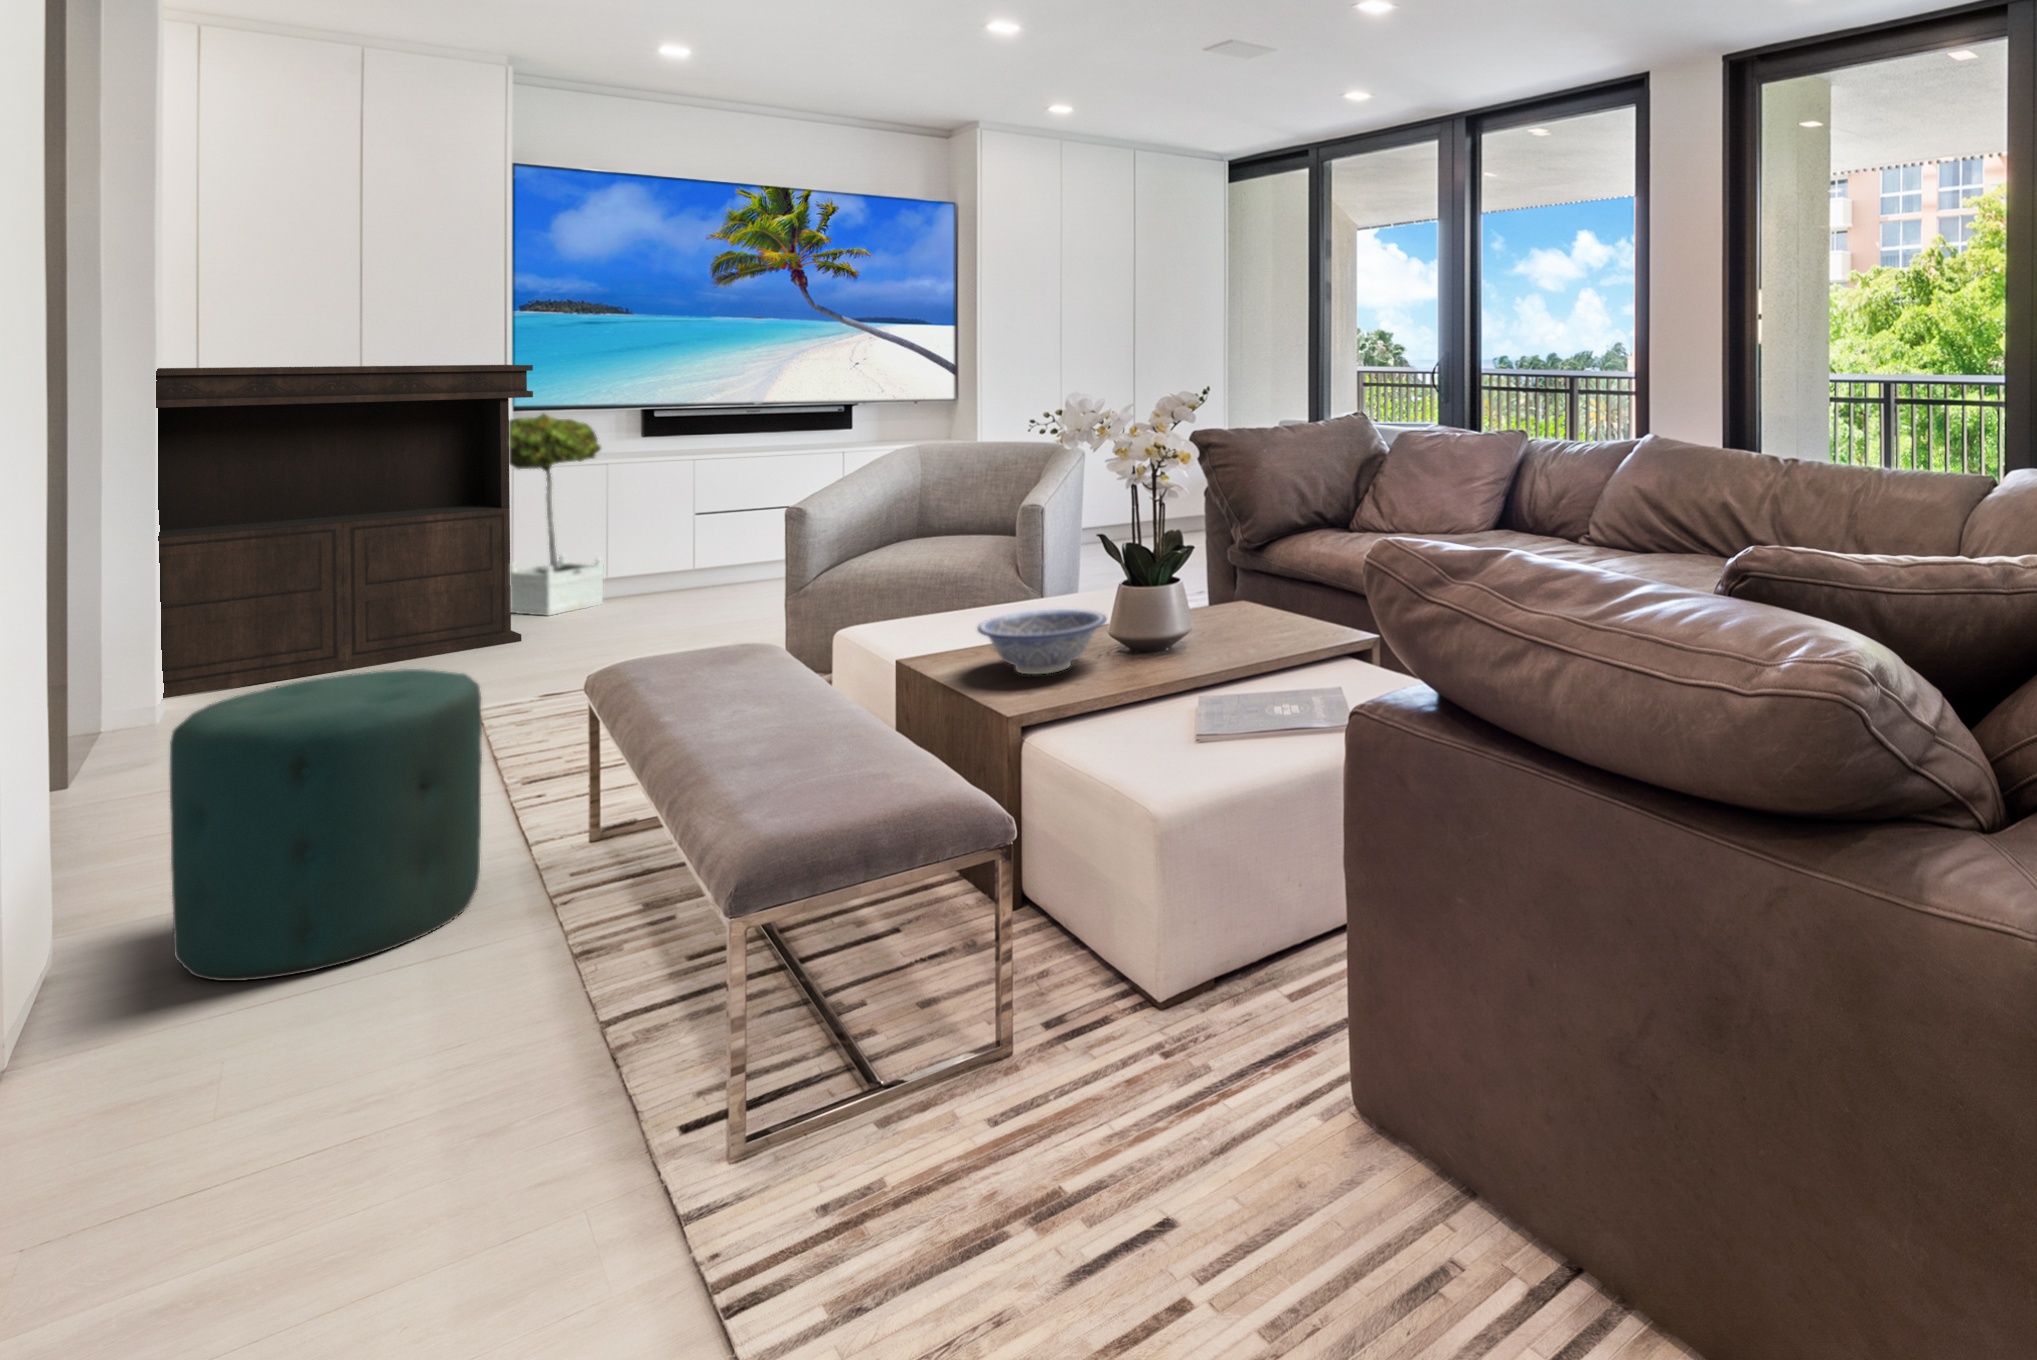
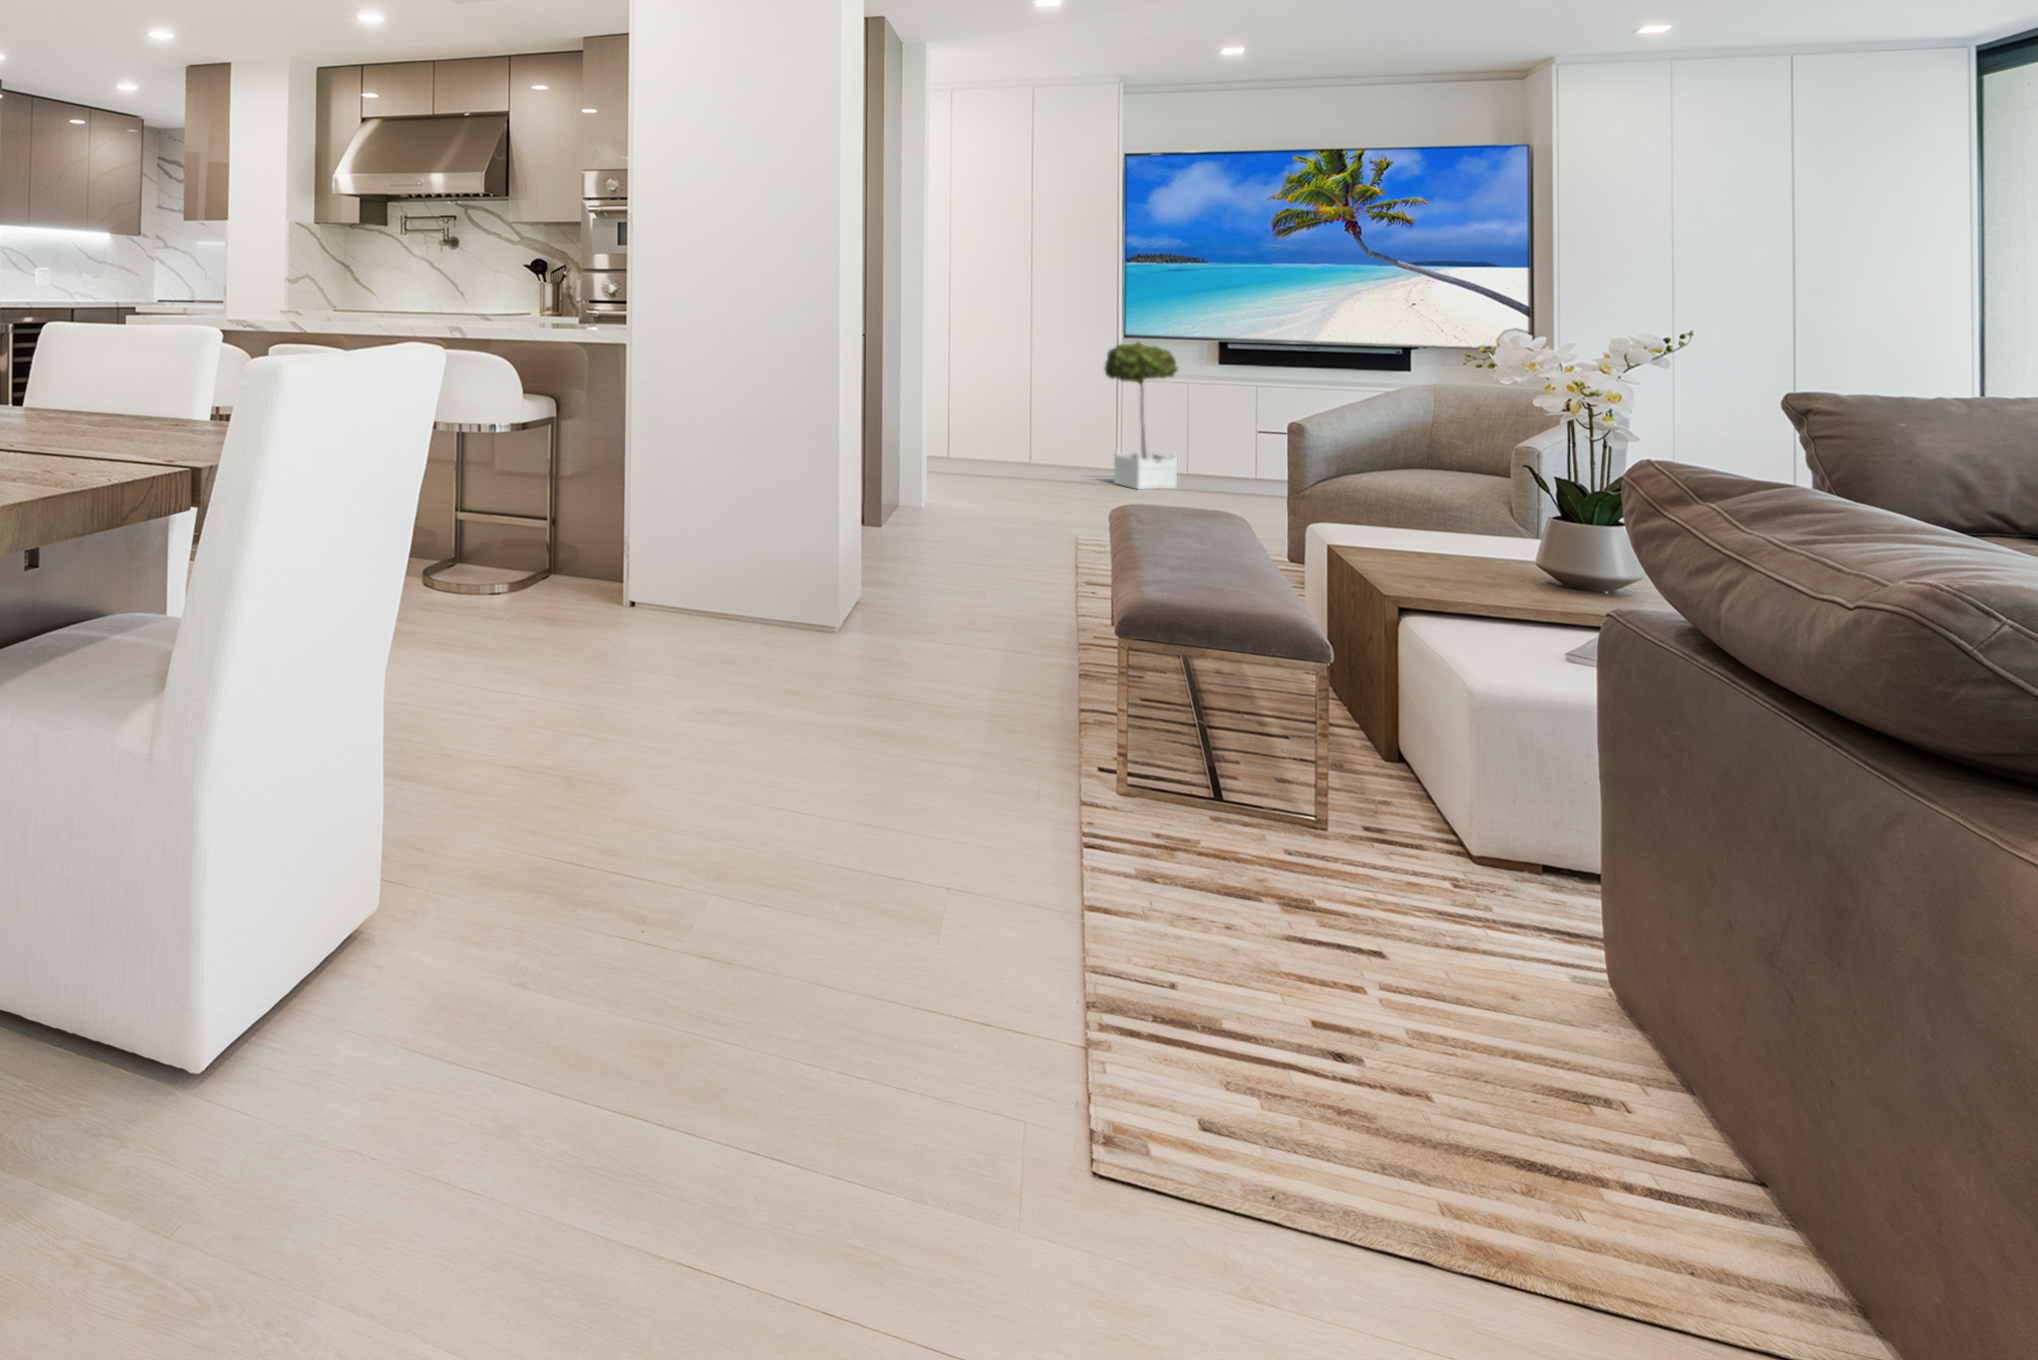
console table: present [156,365,533,698] -> none [905,306,1127,503]
decorative bowl: present [978,609,1106,674] -> none [1390,524,1532,581]
ottoman: present [170,669,482,981] -> none [909,483,1046,640]

